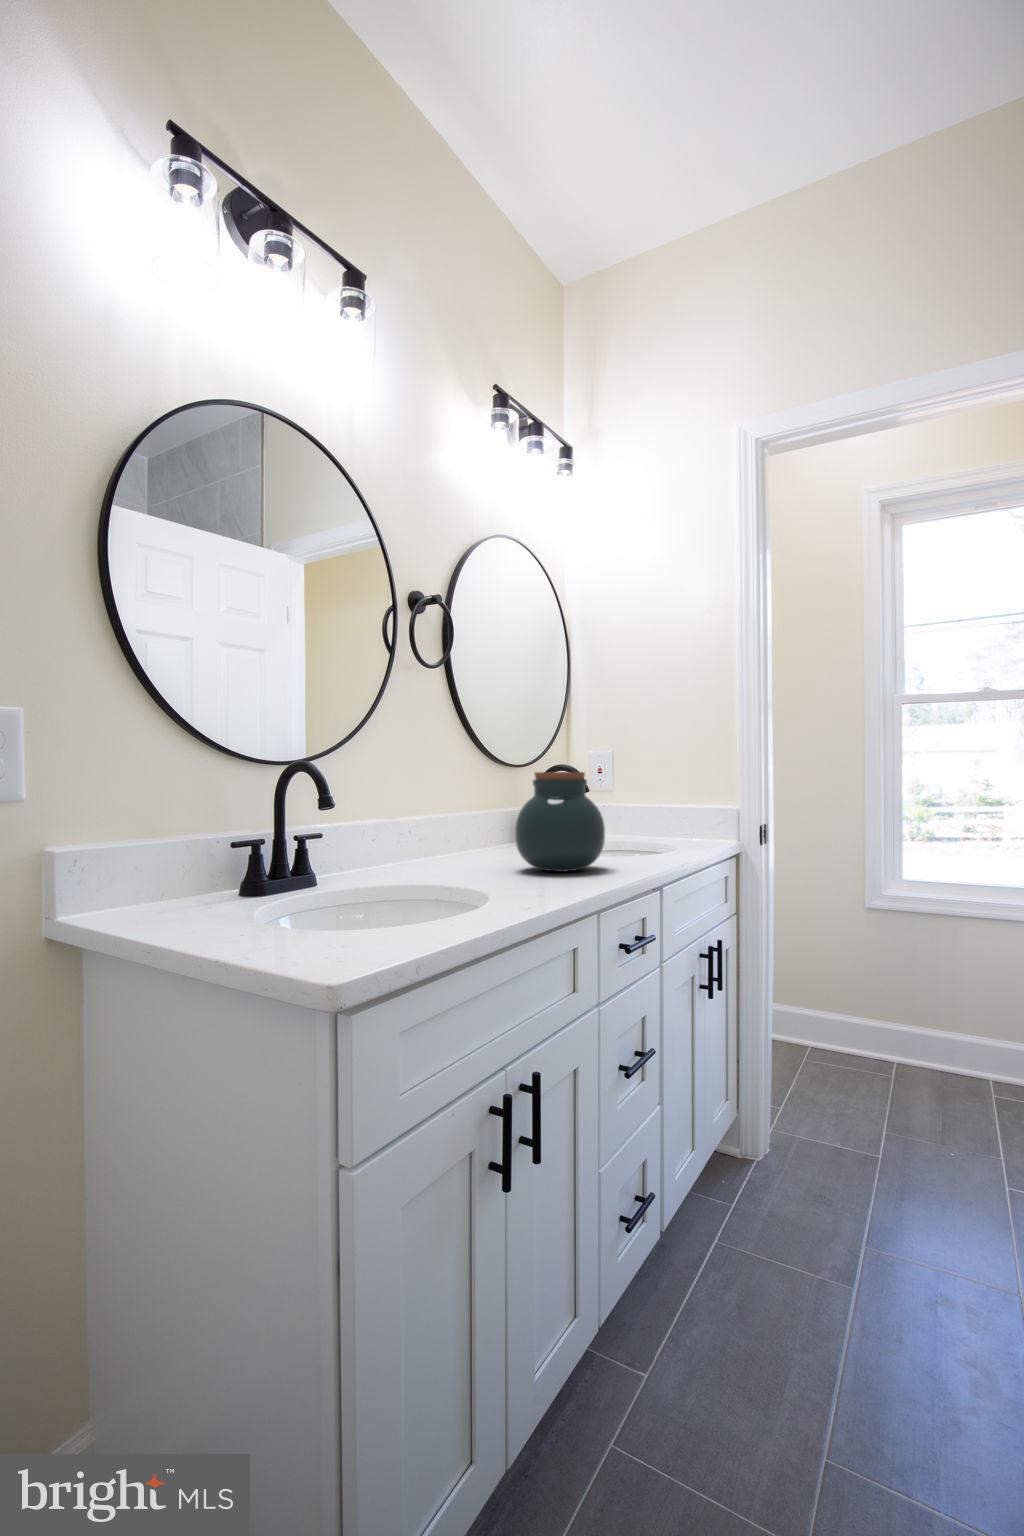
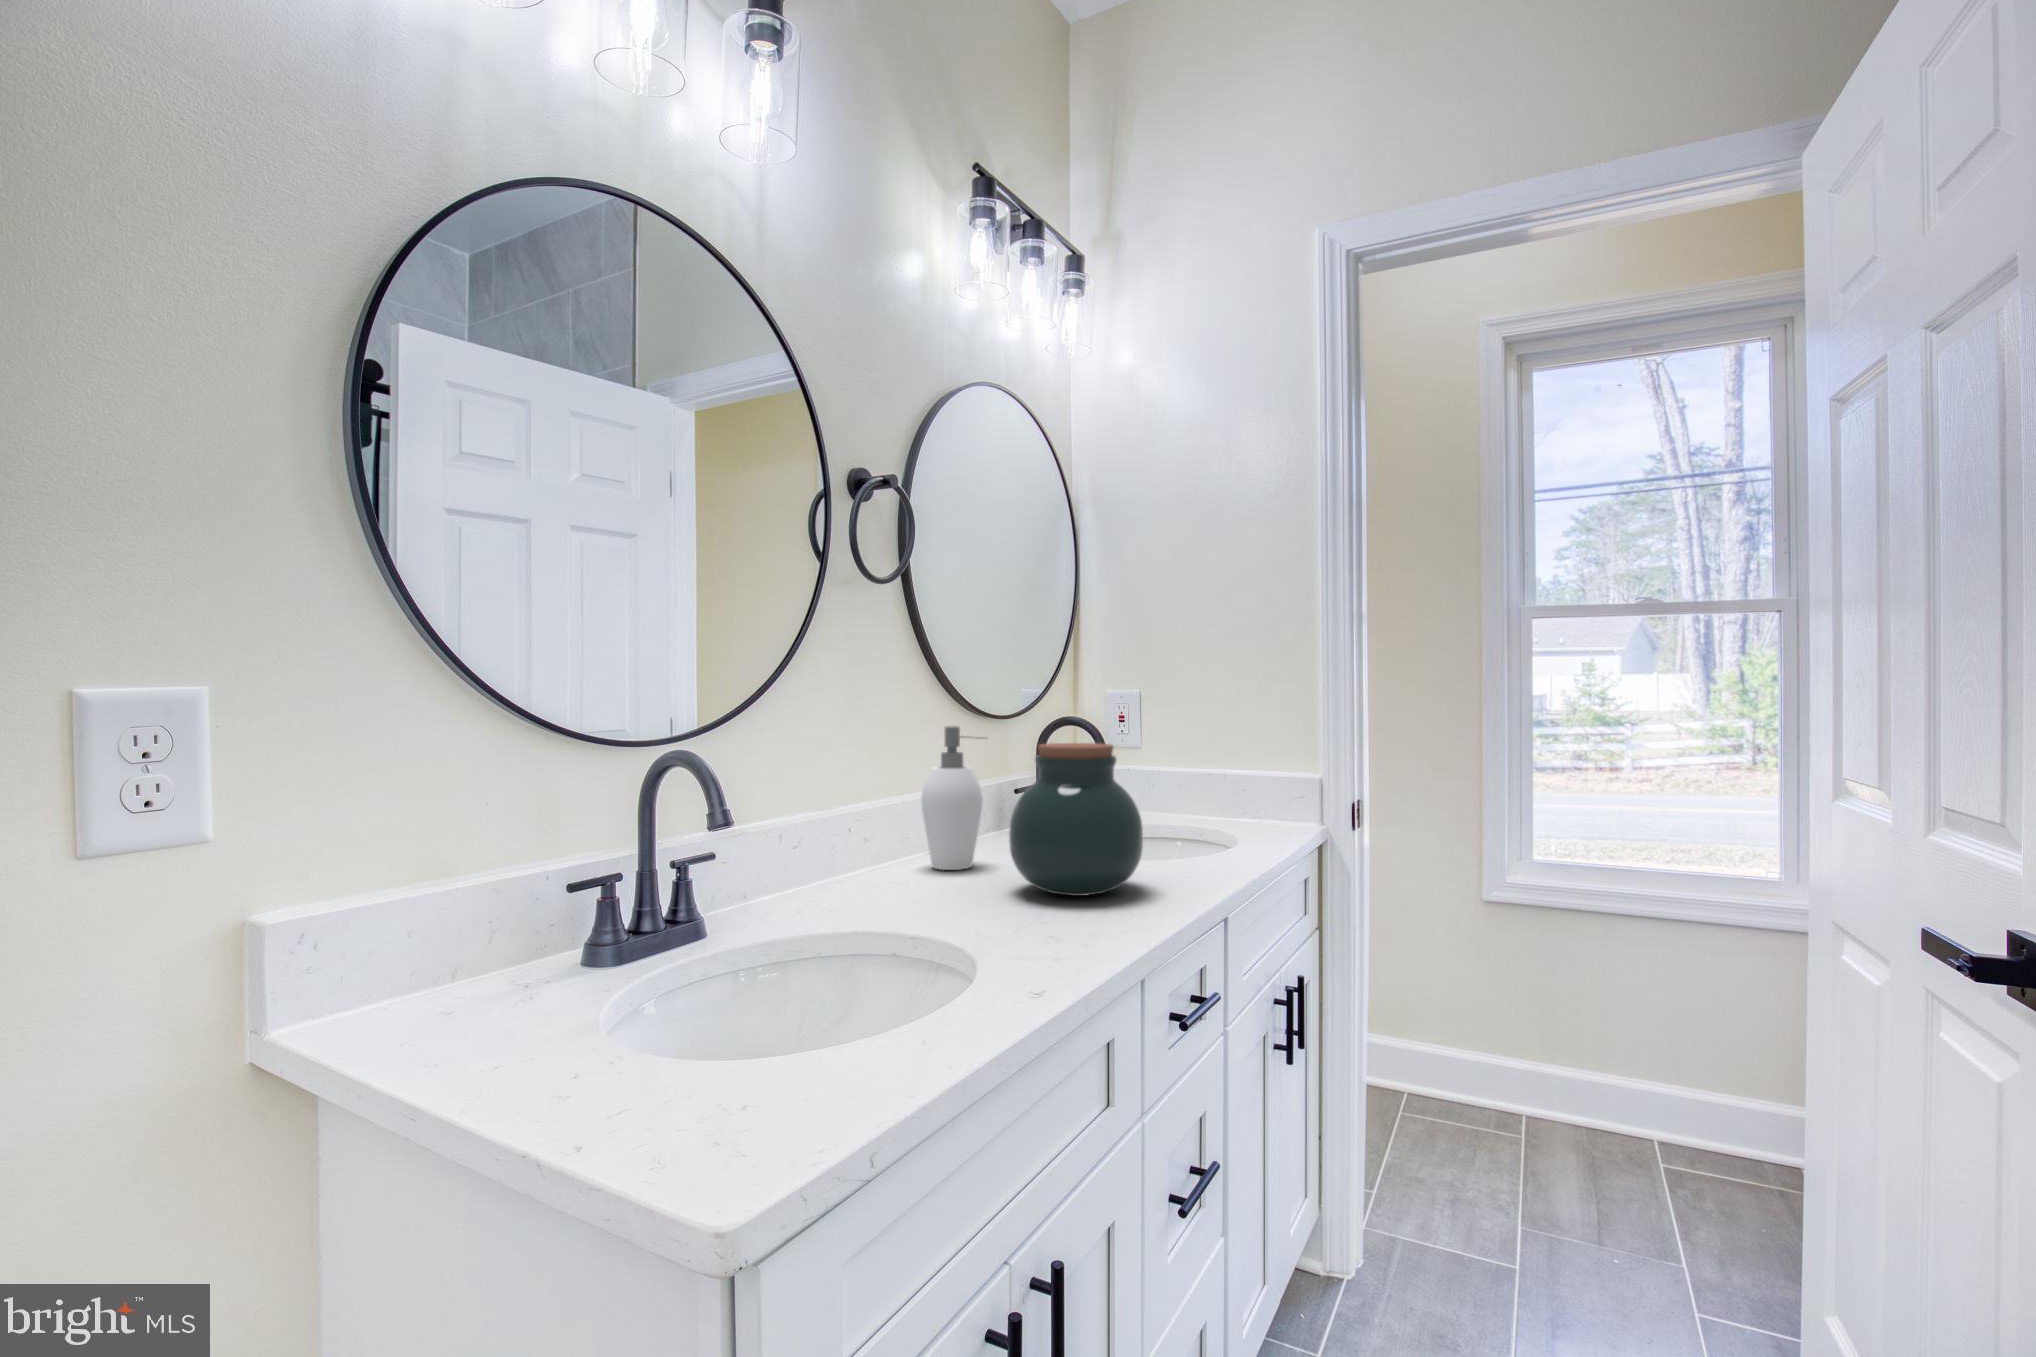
soap dispenser: none [458,766,502,862] -> present [921,726,986,870]

